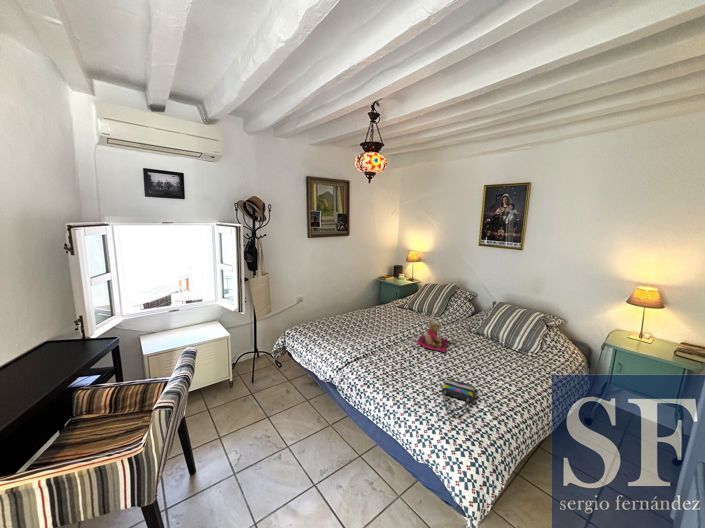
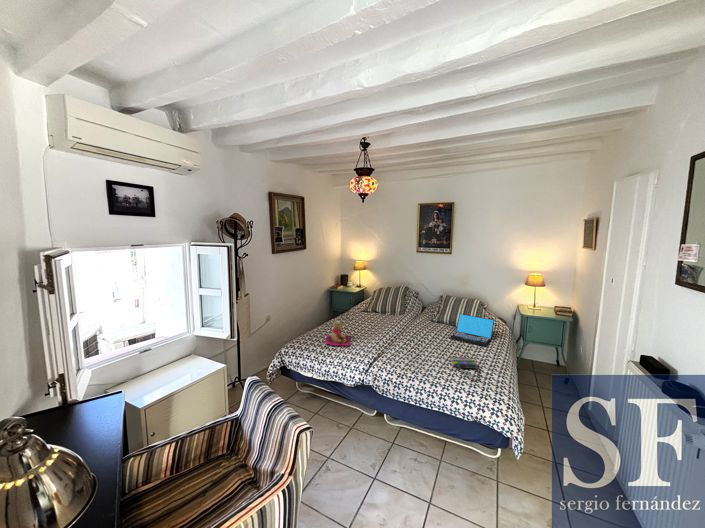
teddy bear: present [416,320,448,353] -> present [325,320,351,346]
laptop: none [473,328,542,378] -> present [450,314,494,347]

